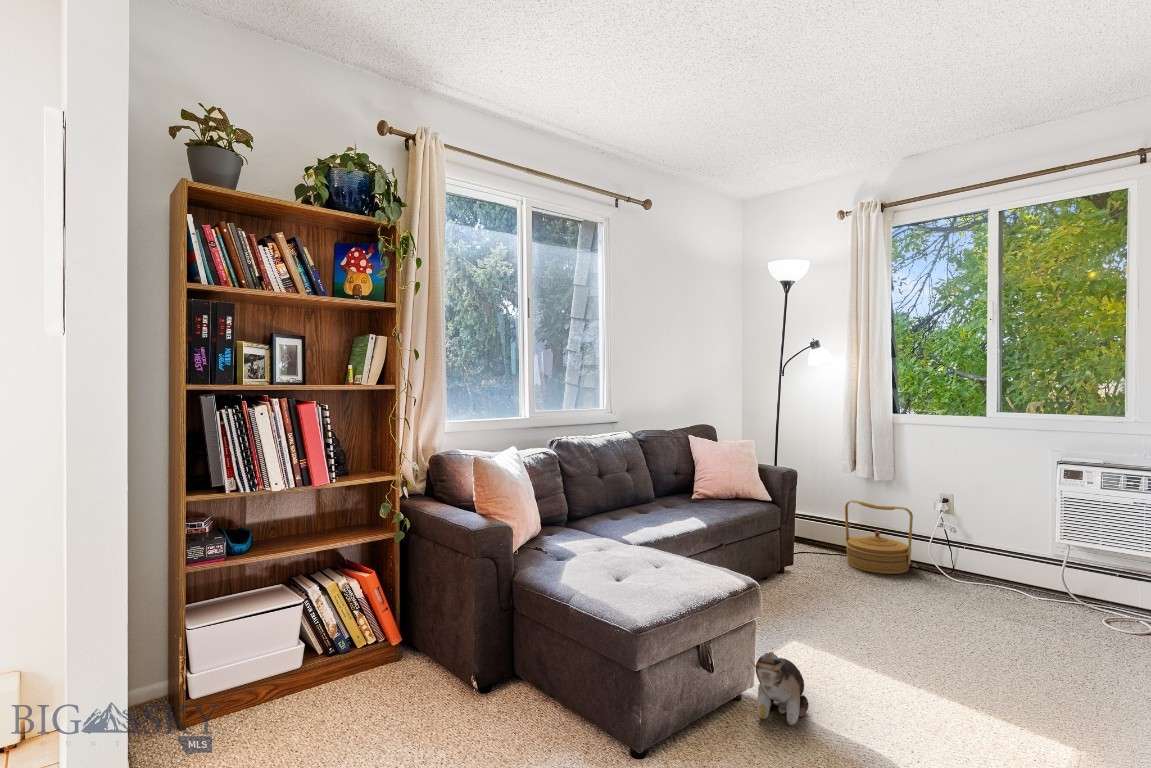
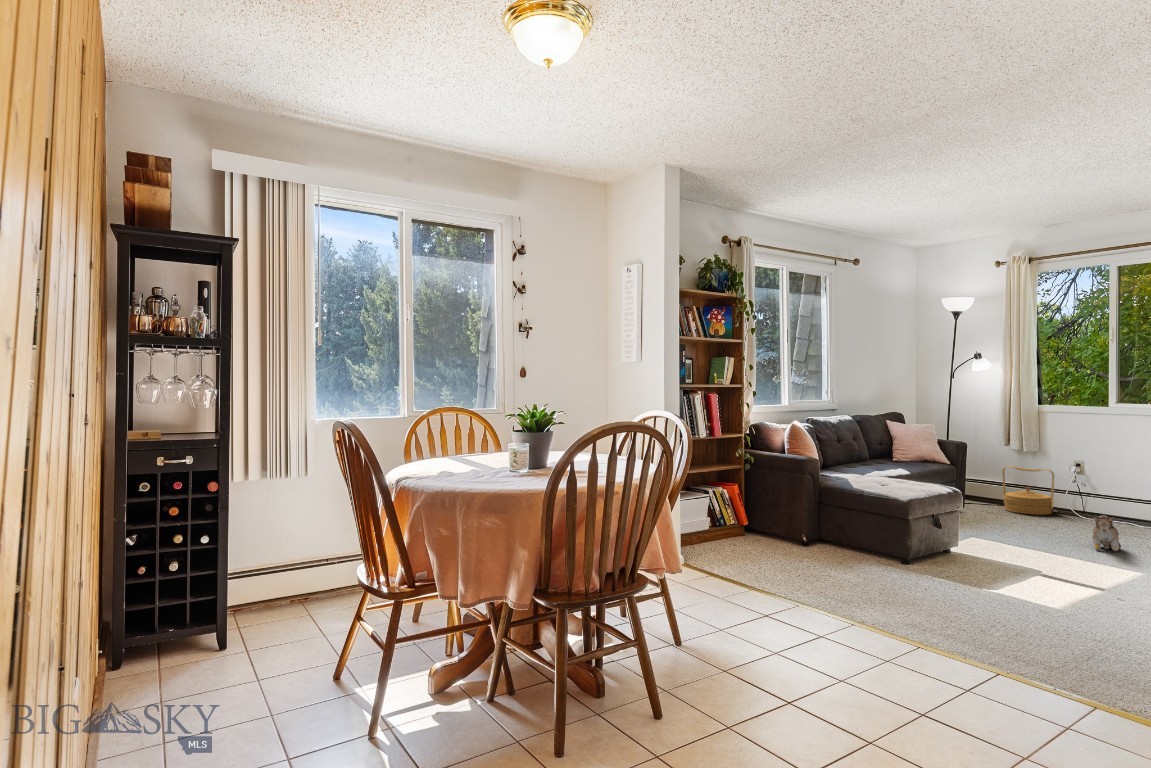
plush toy: present [749,652,809,725] -> present [1093,515,1121,551]

